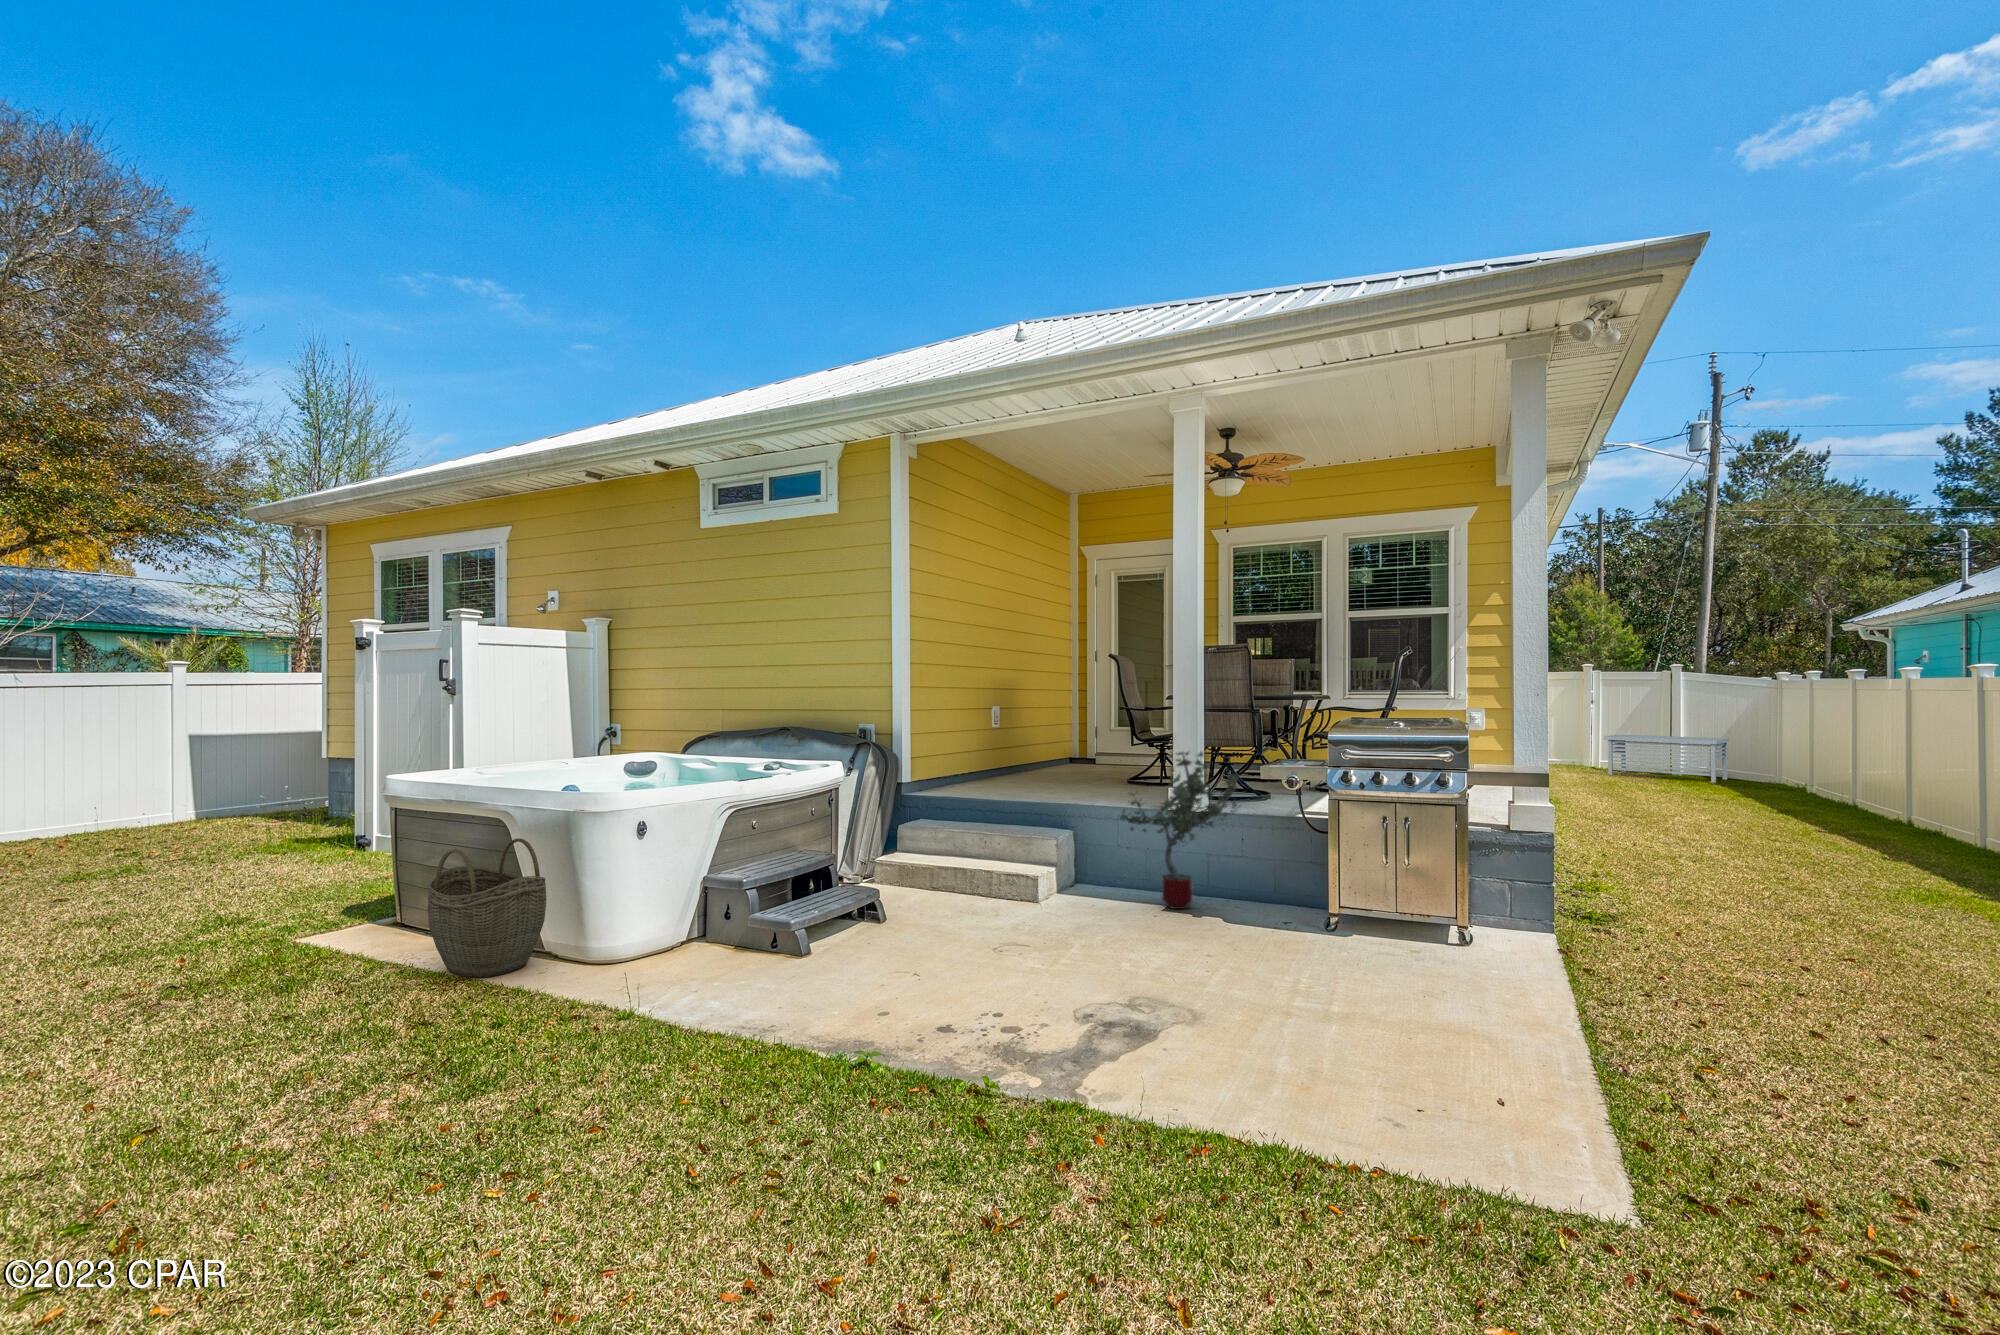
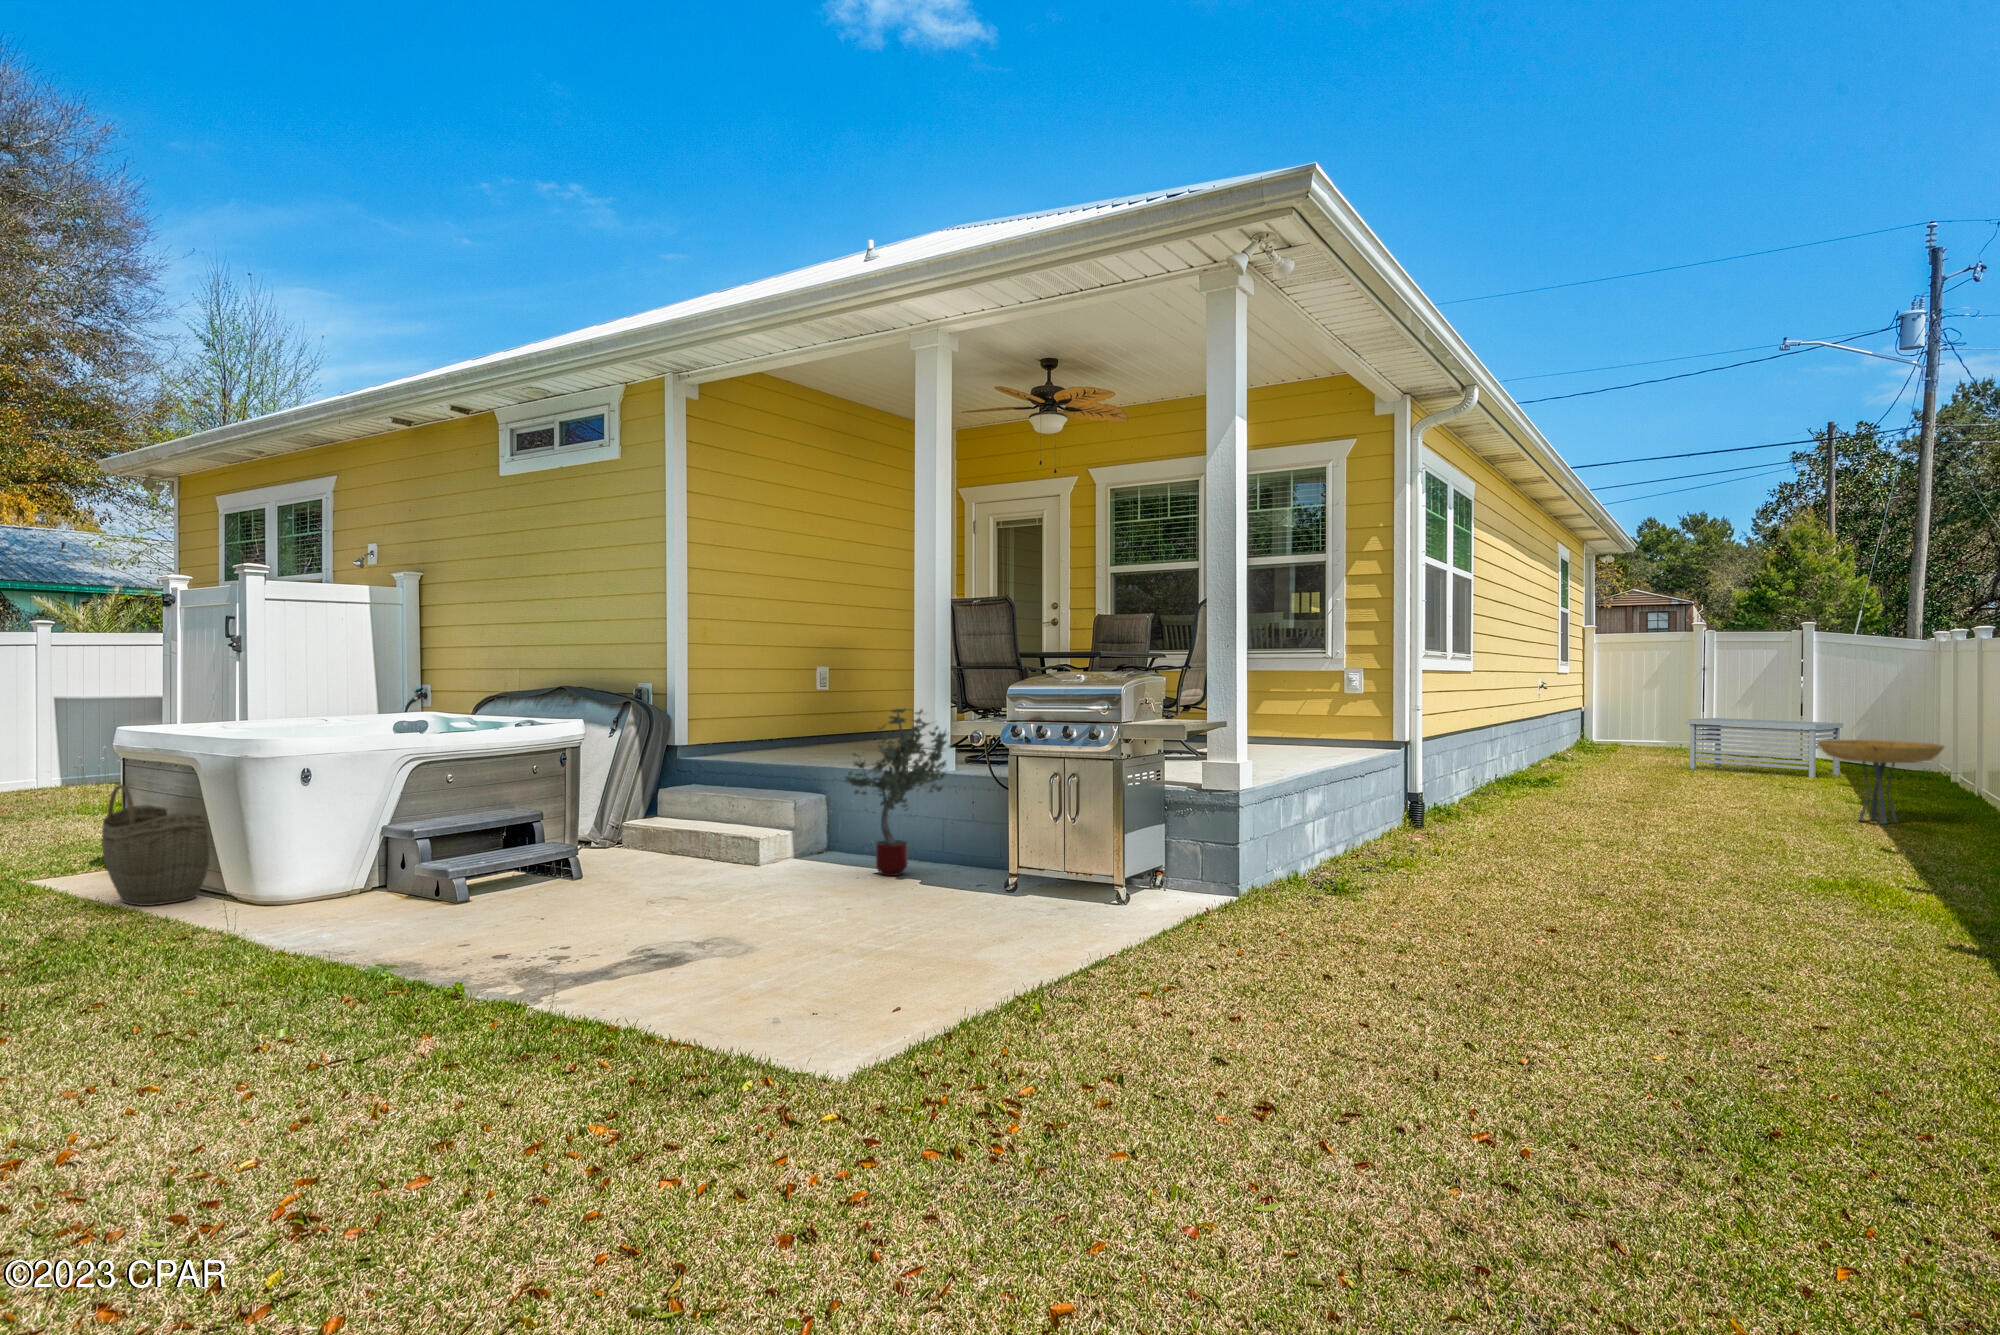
side table: none [1800,758,1914,827] -> present [1817,740,1944,824]

